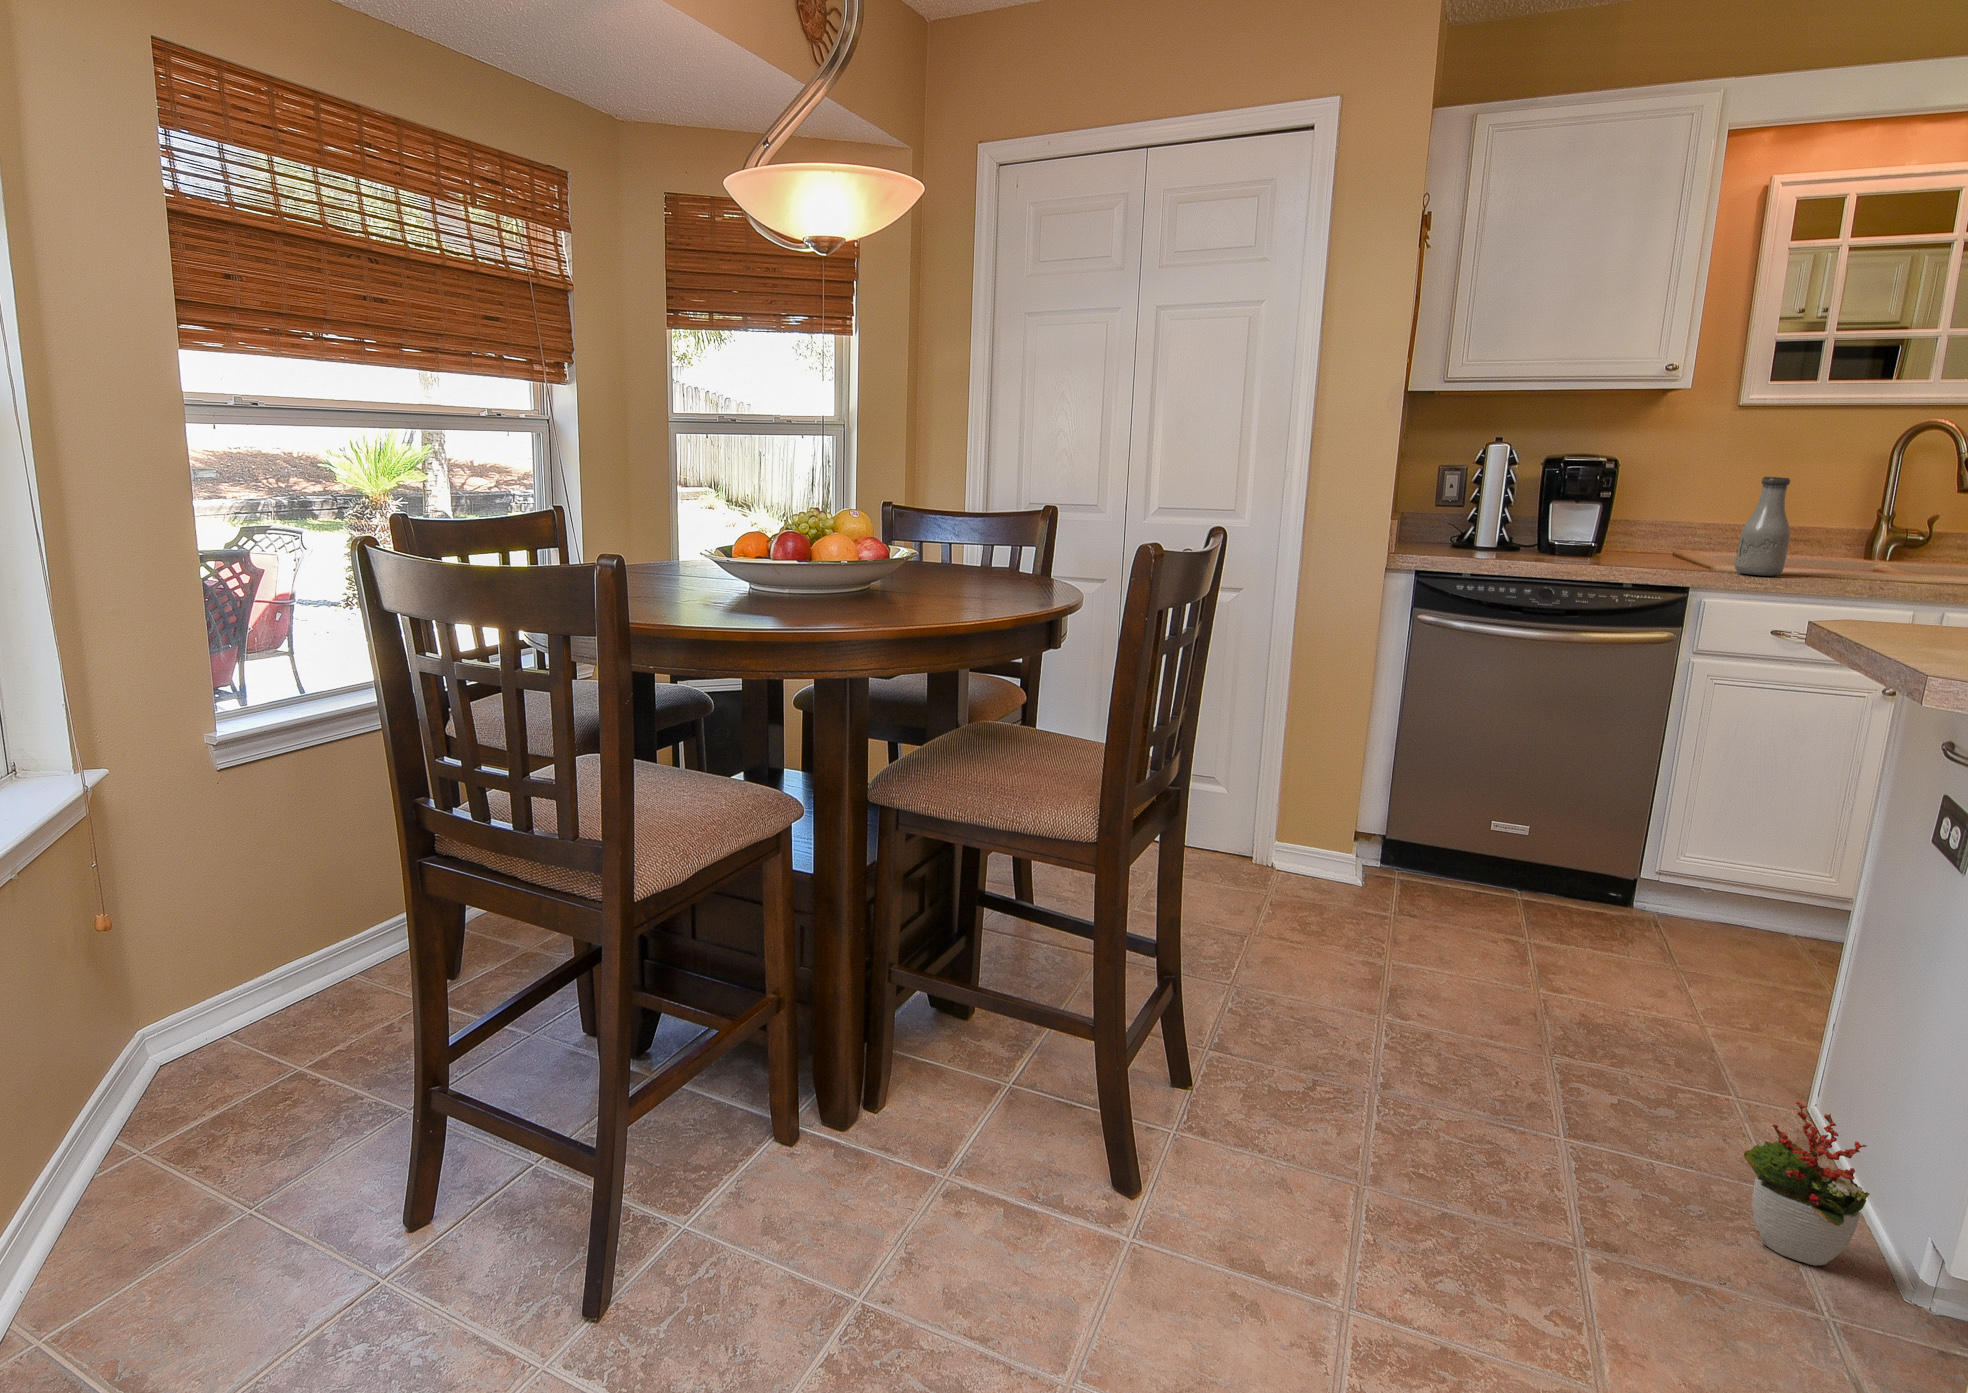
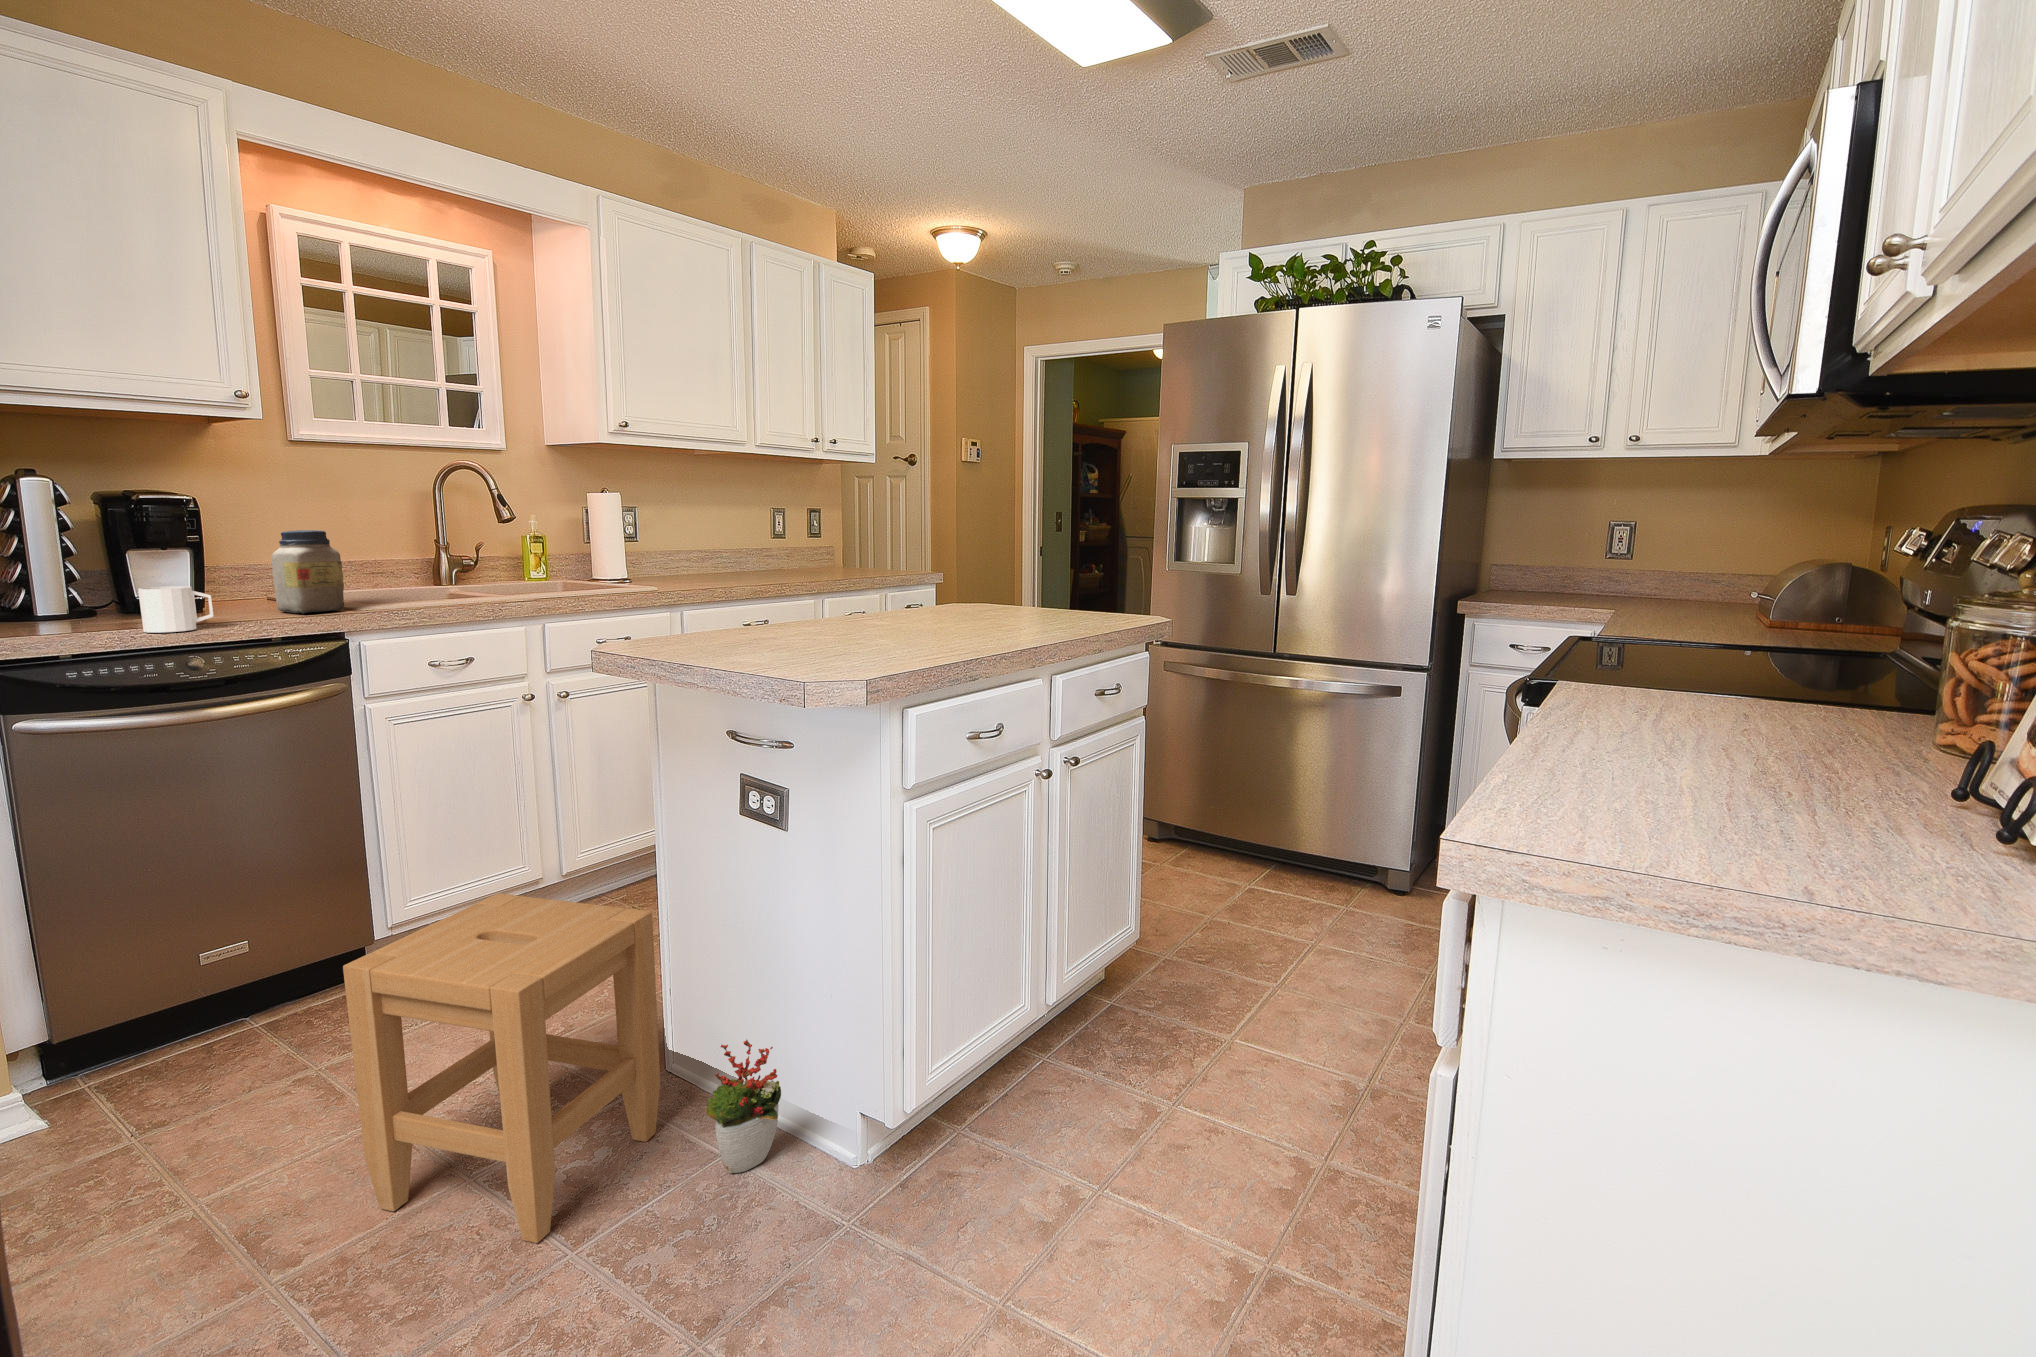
bottle: present [1735,477,1790,576] -> none [379,514,425,610]
jar: none [1642,491,1710,567] -> present [271,530,344,614]
mug: none [1514,529,1569,566] -> present [138,586,213,633]
stool: none [1464,839,1788,1161] -> present [343,893,660,1243]

